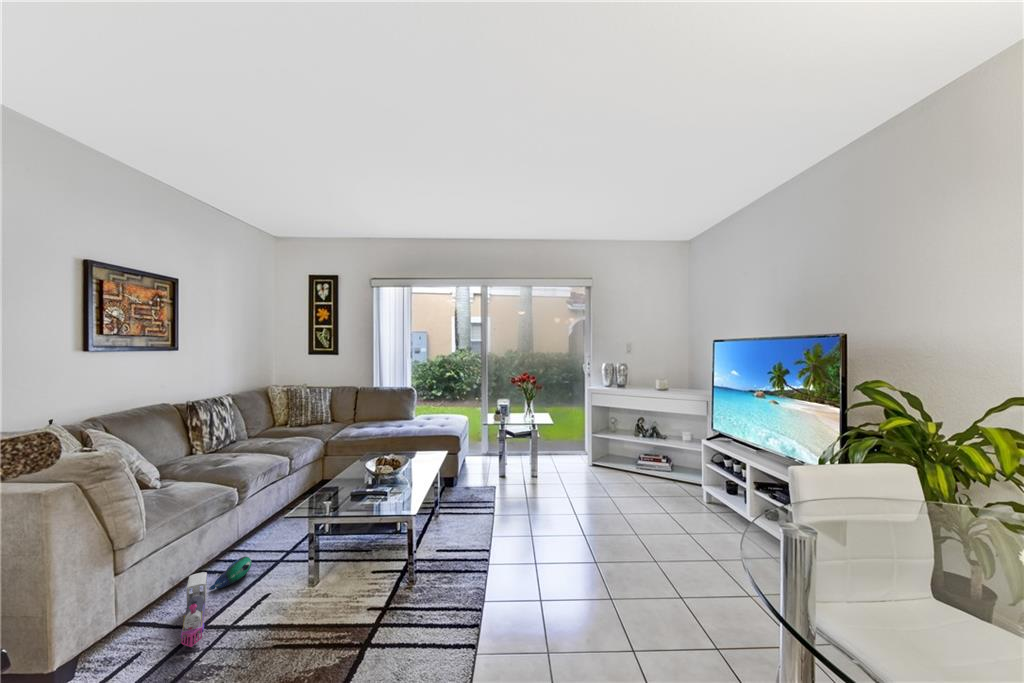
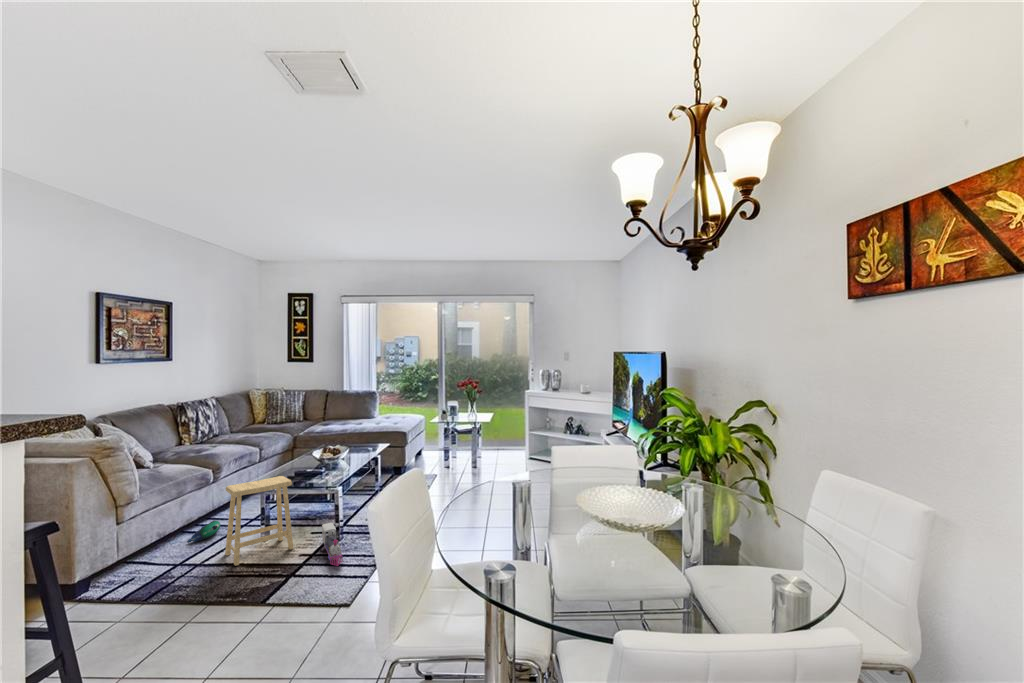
footstool: none [264,498,356,628] -> present [225,476,293,566]
toy train: present [180,572,207,647] -> present [322,523,343,566]

